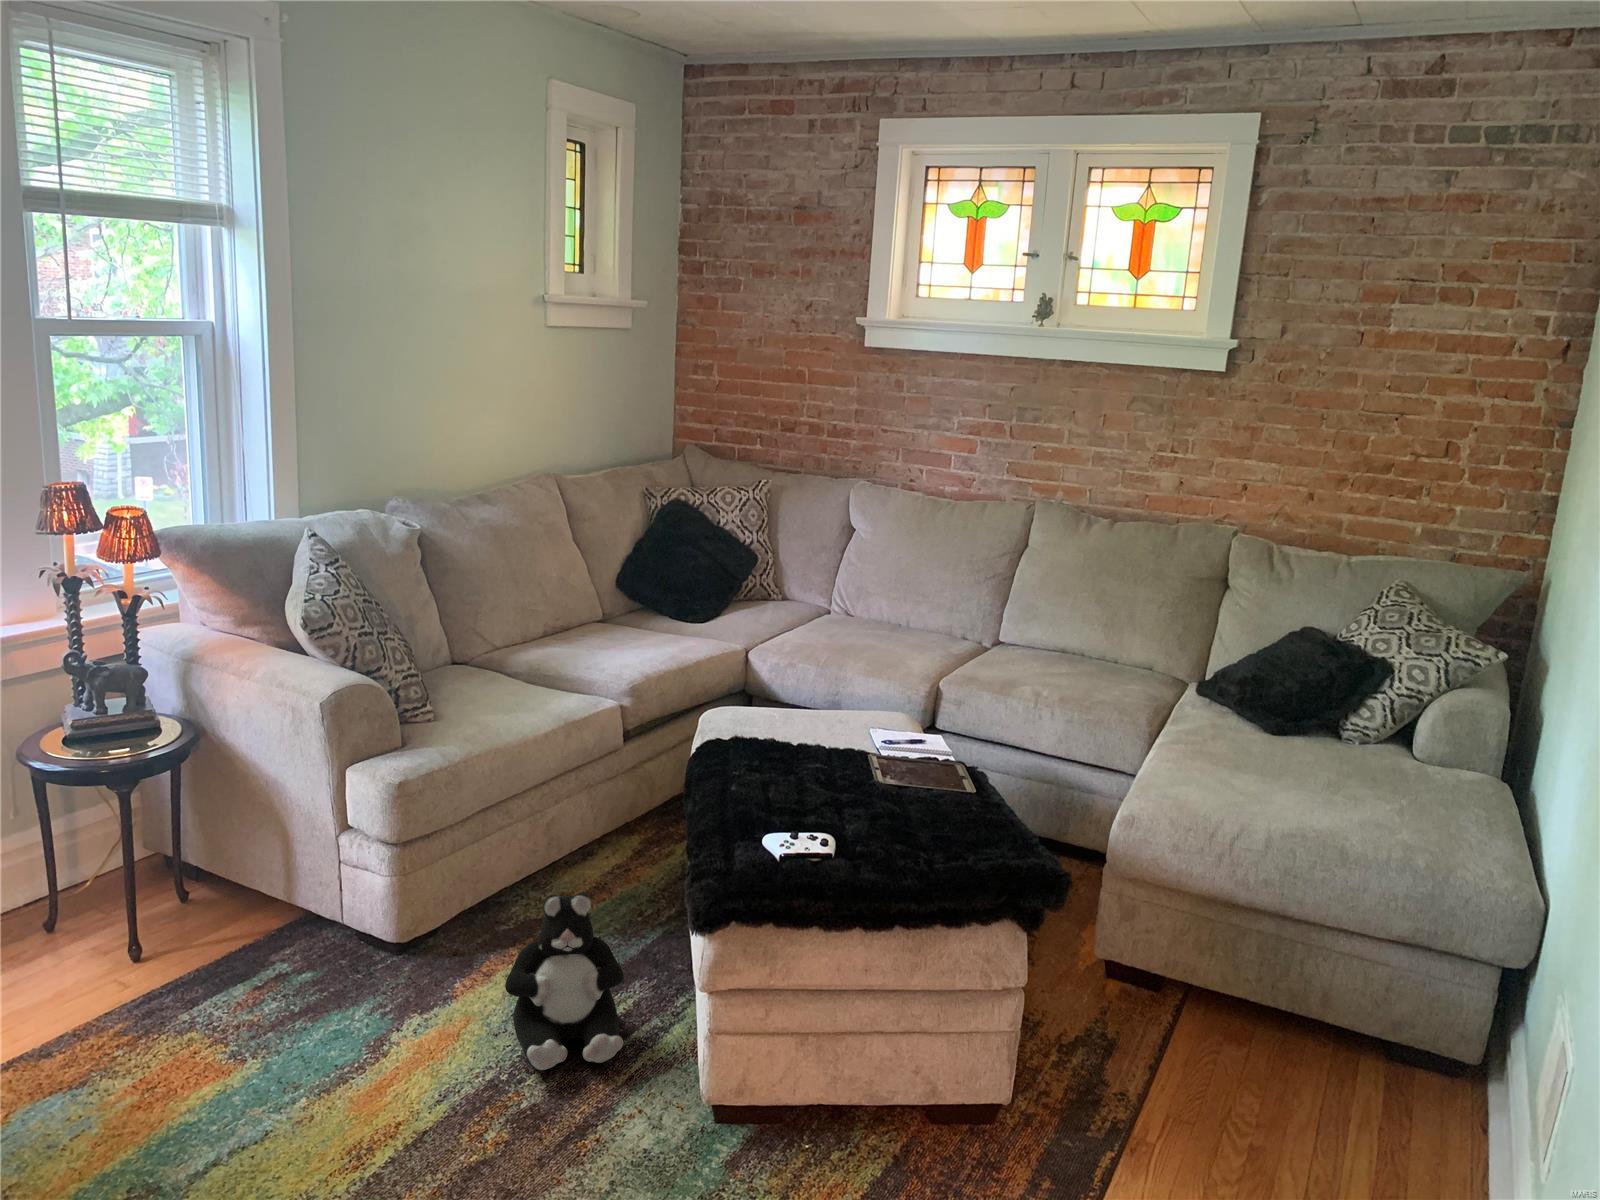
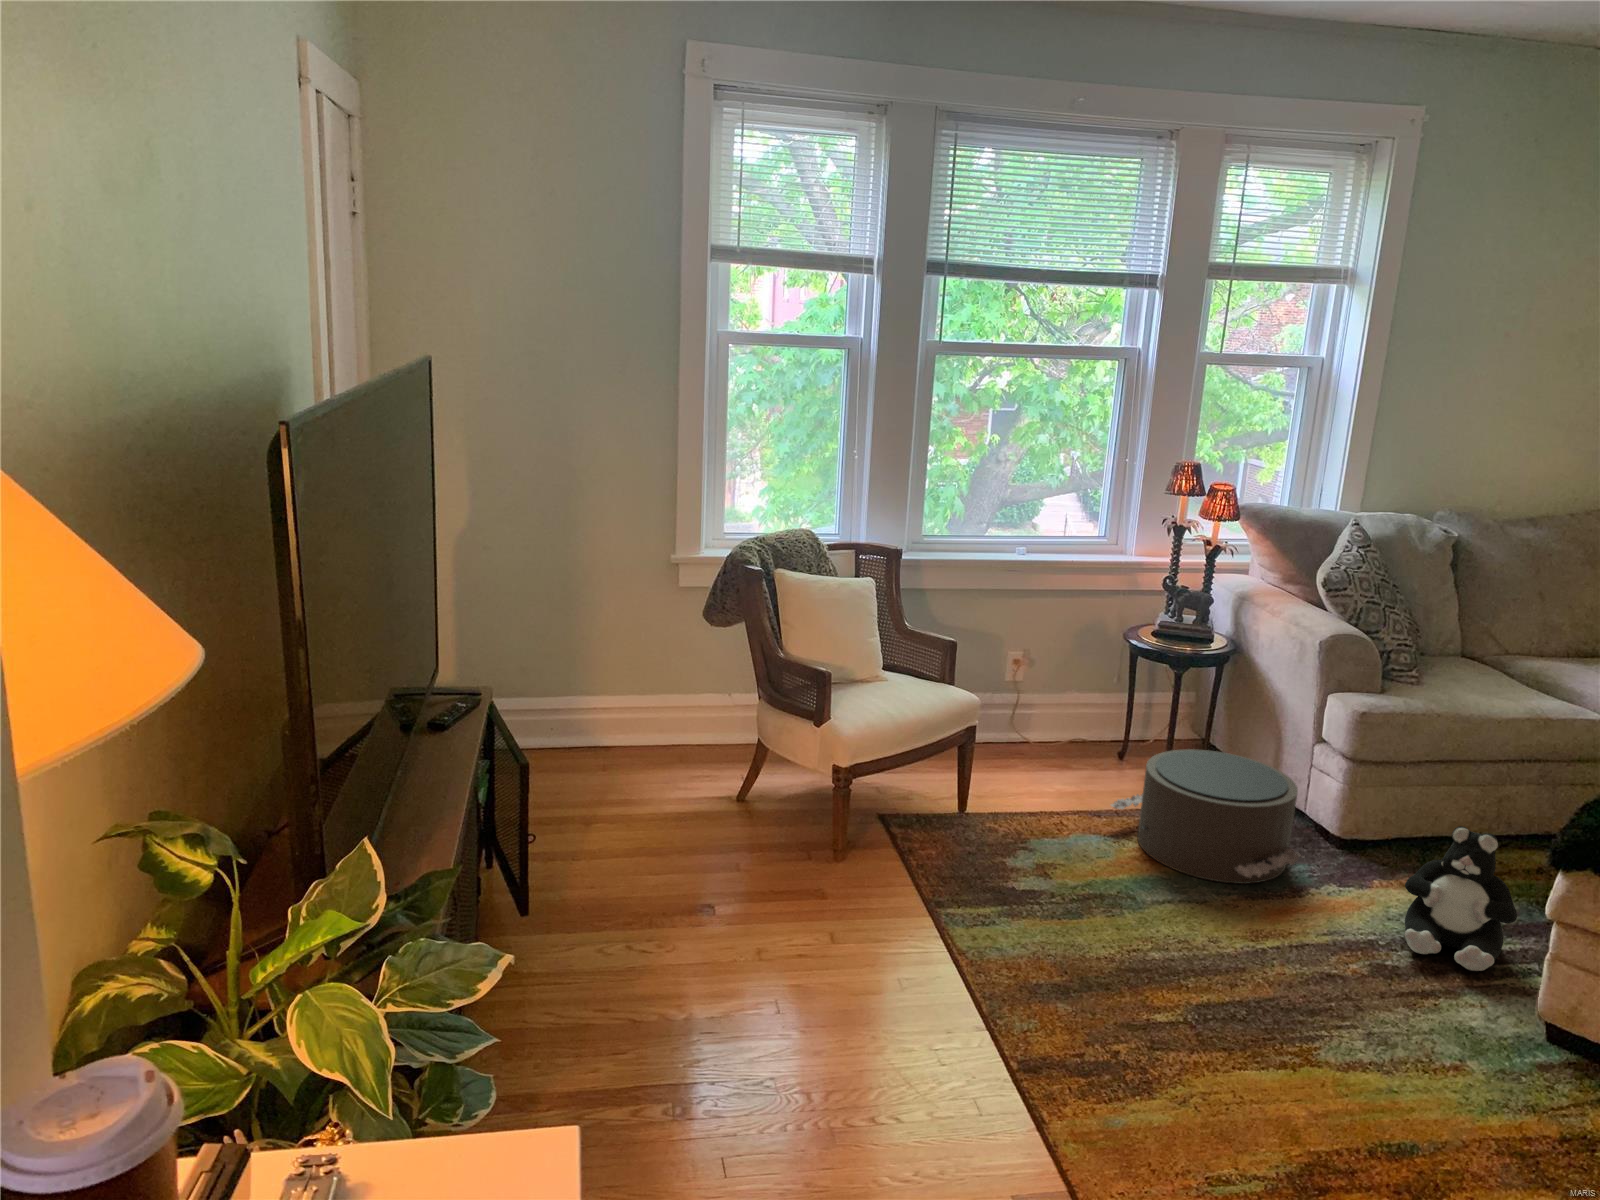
pouf: none [64,887,376,1106] -> present [1111,749,1304,884]

